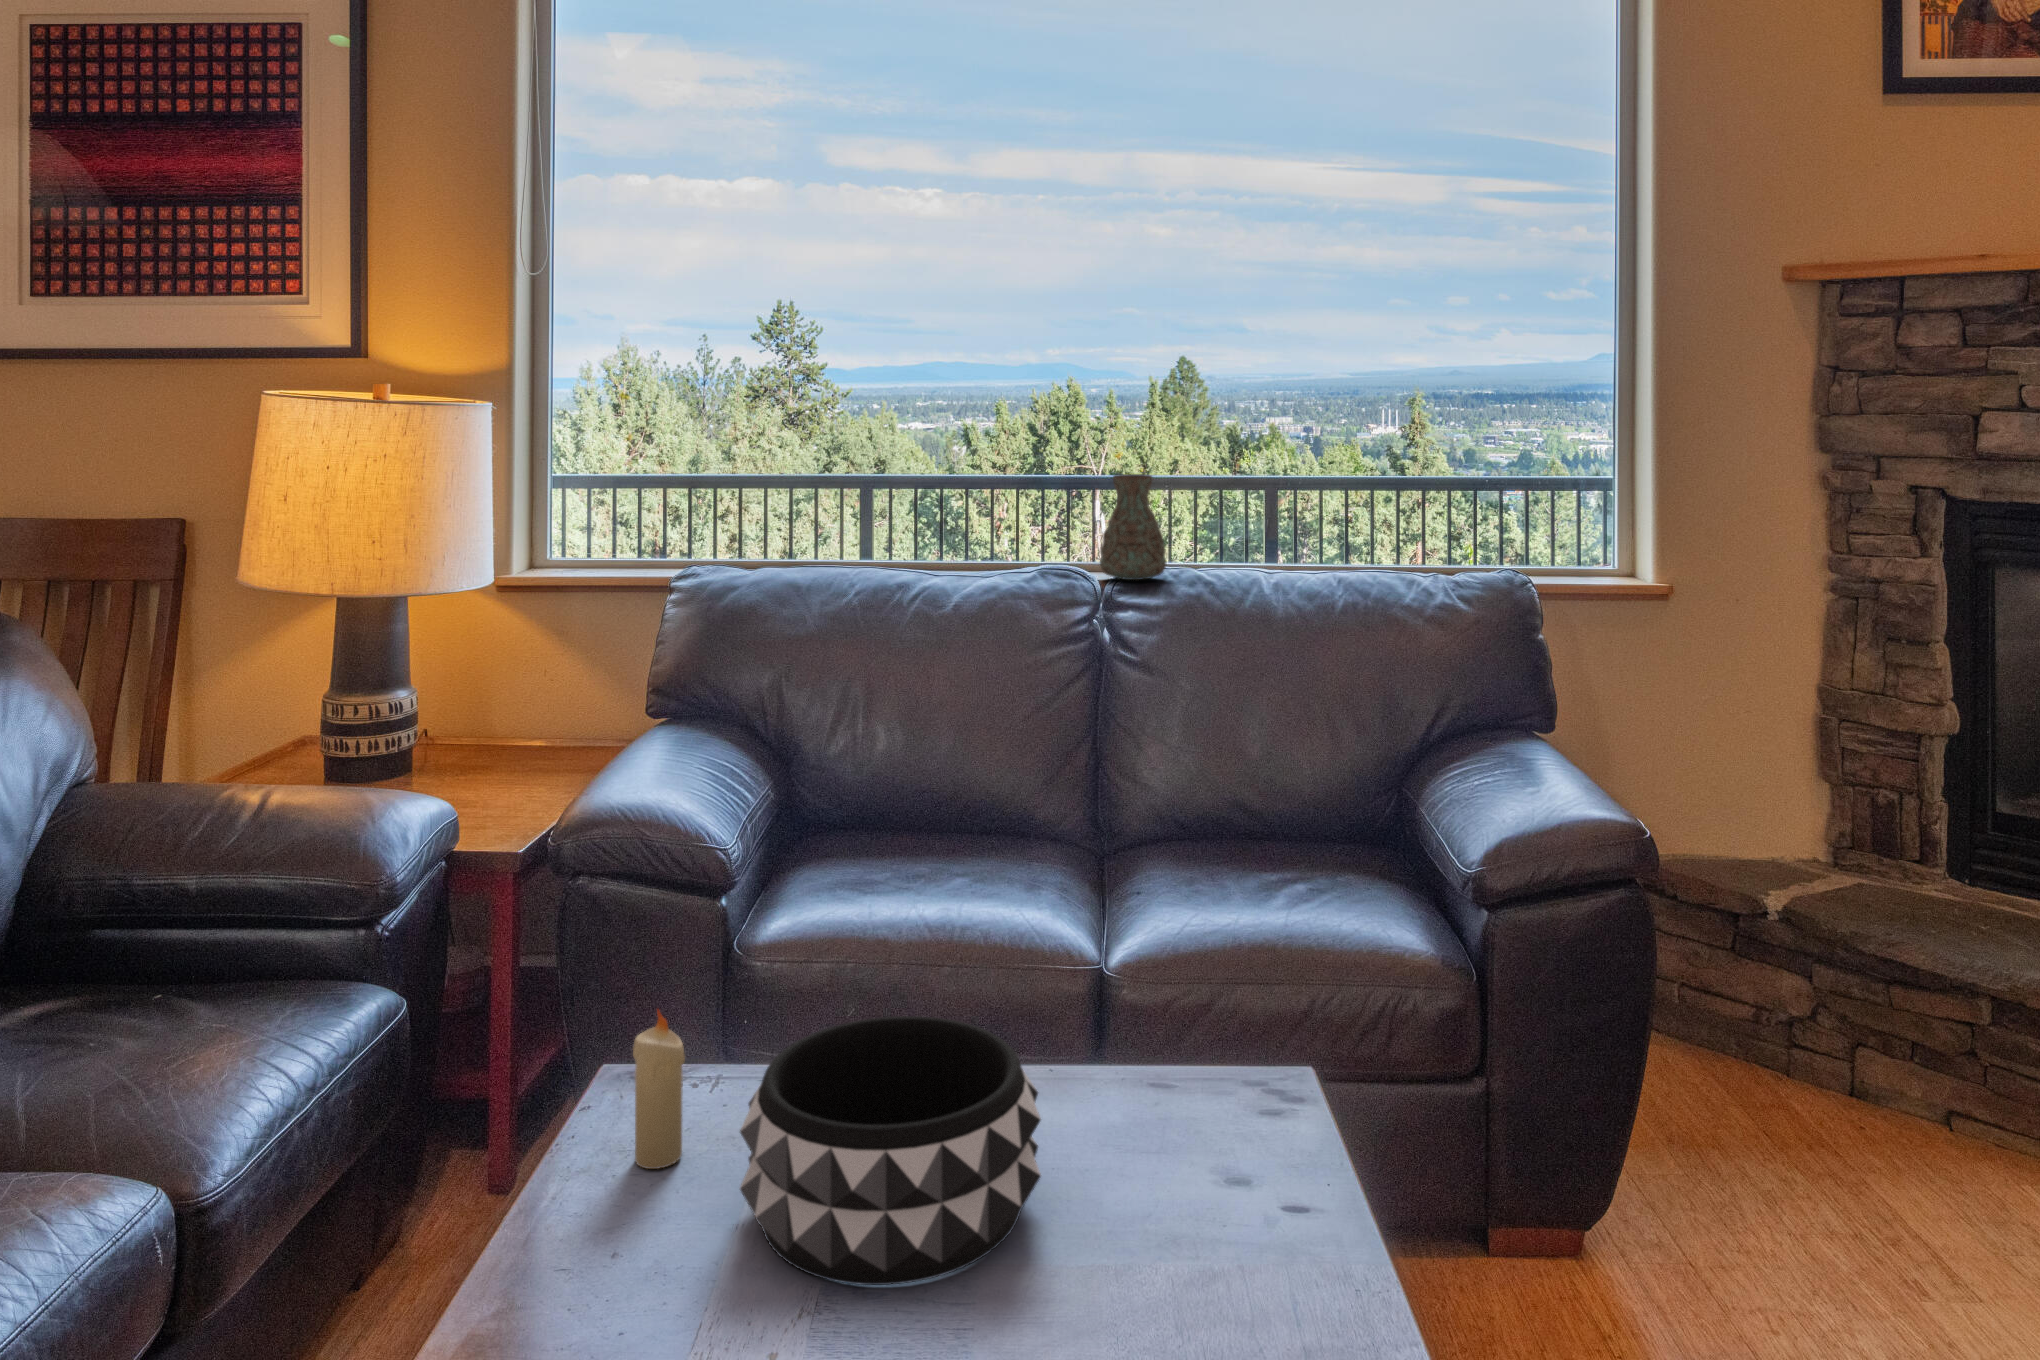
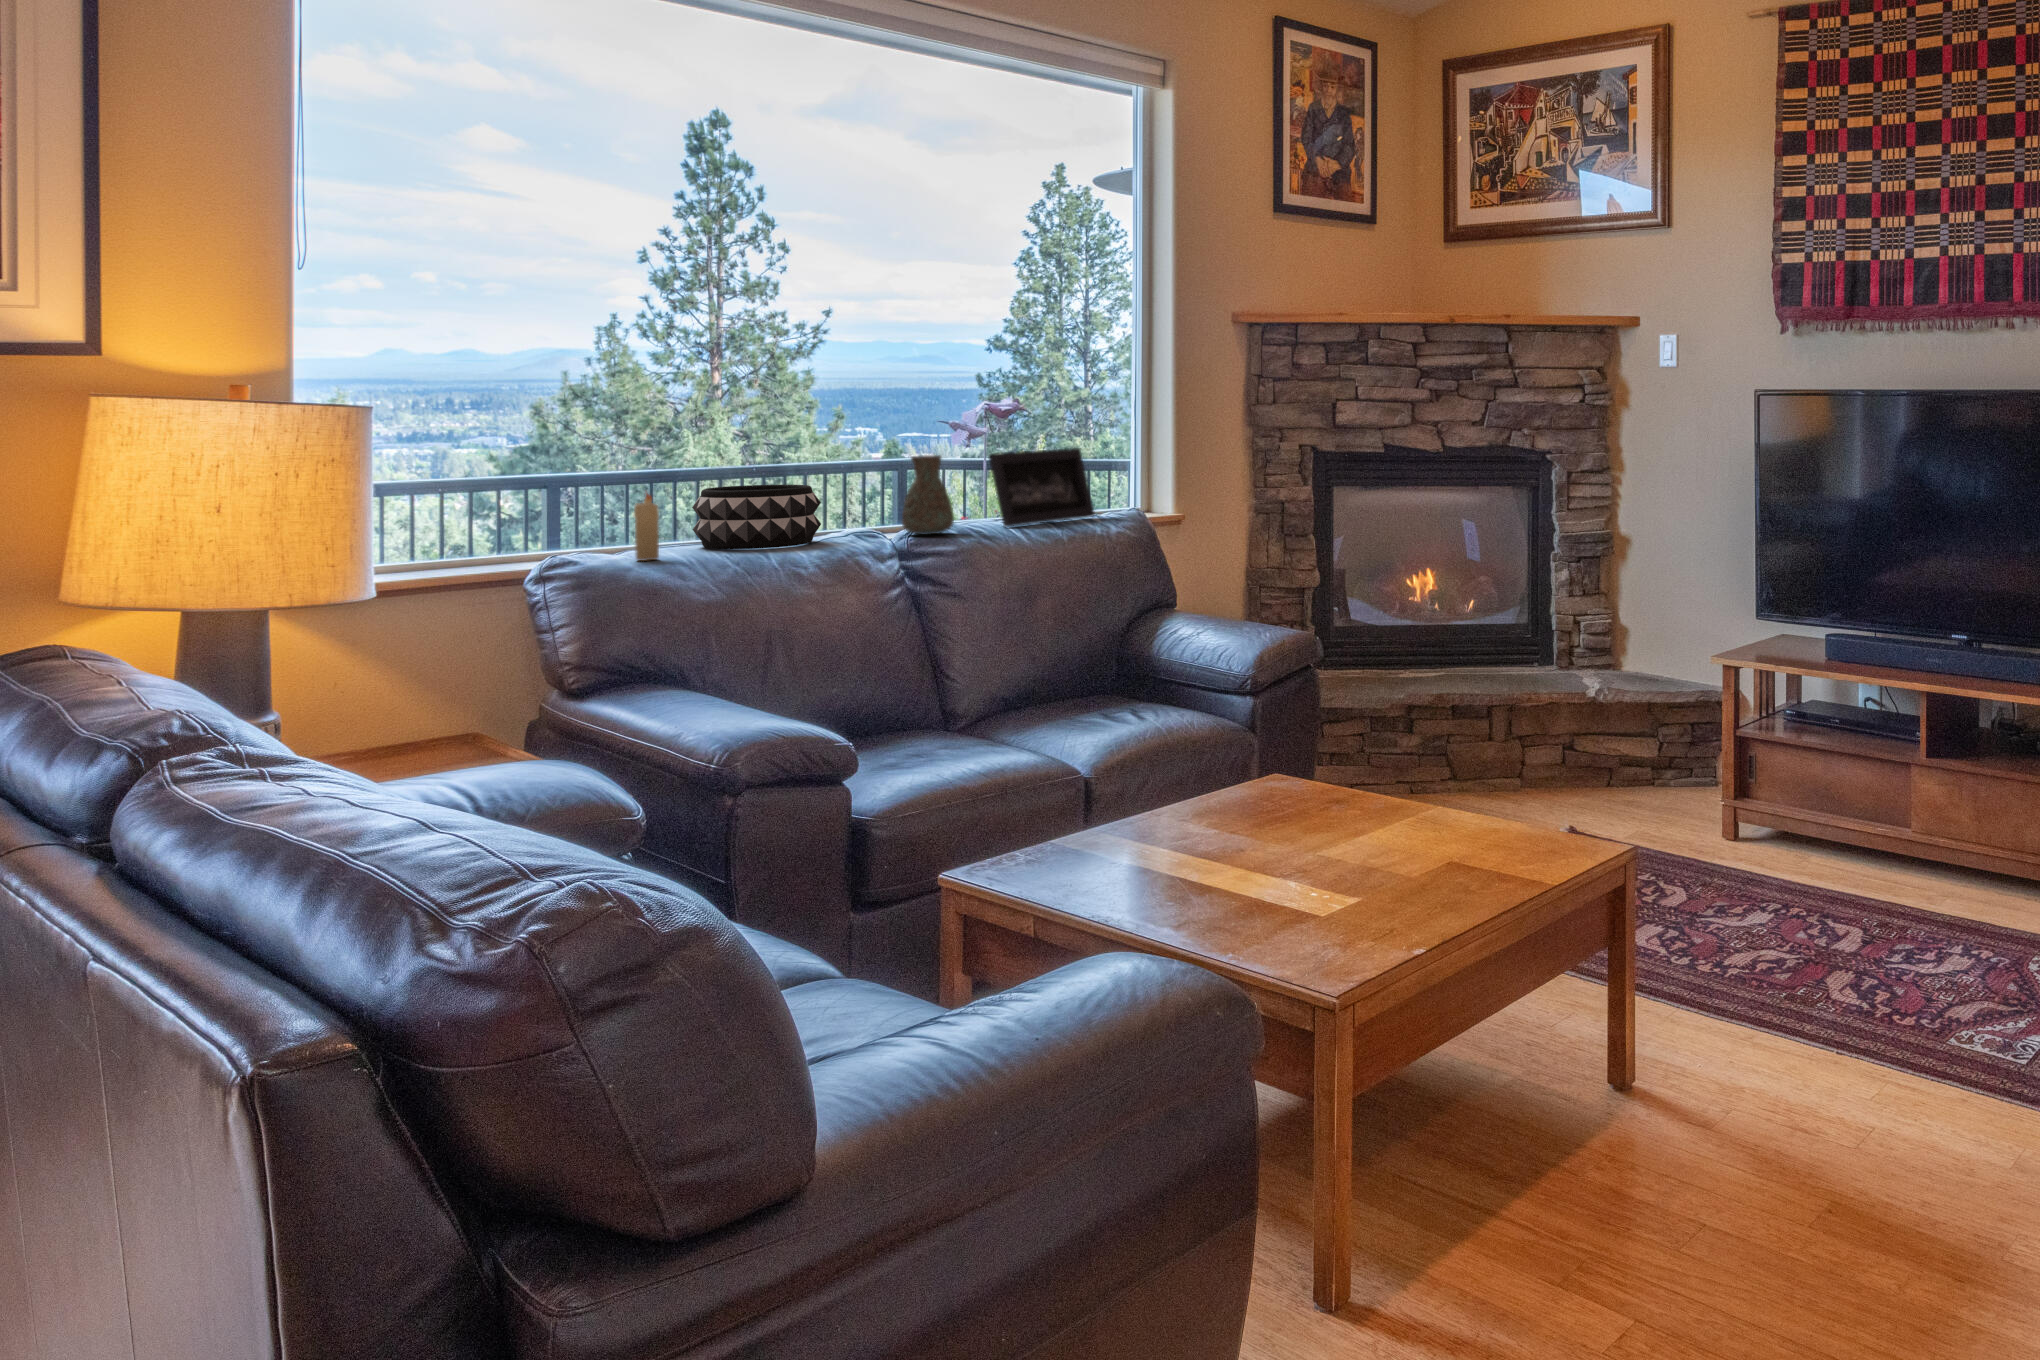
picture frame: none [1249,473,1438,580] -> present [988,448,1095,528]
candle: present [633,1010,685,1169] -> present [634,494,659,561]
decorative bowl: present [740,1016,1041,1285] -> present [692,485,821,549]

